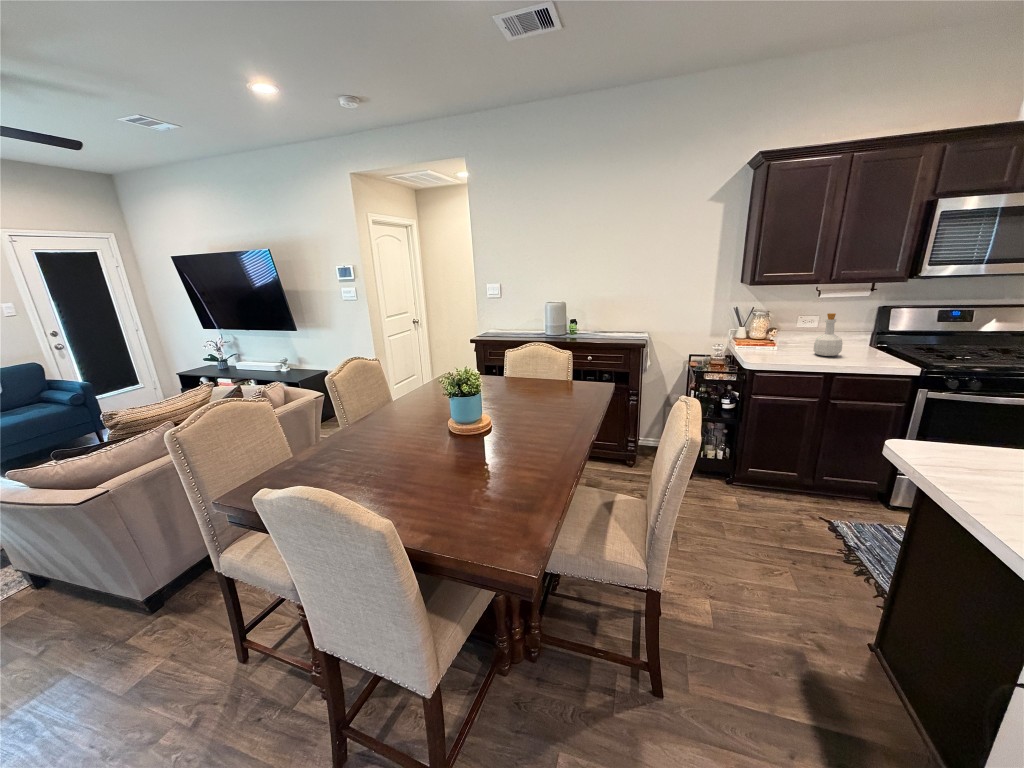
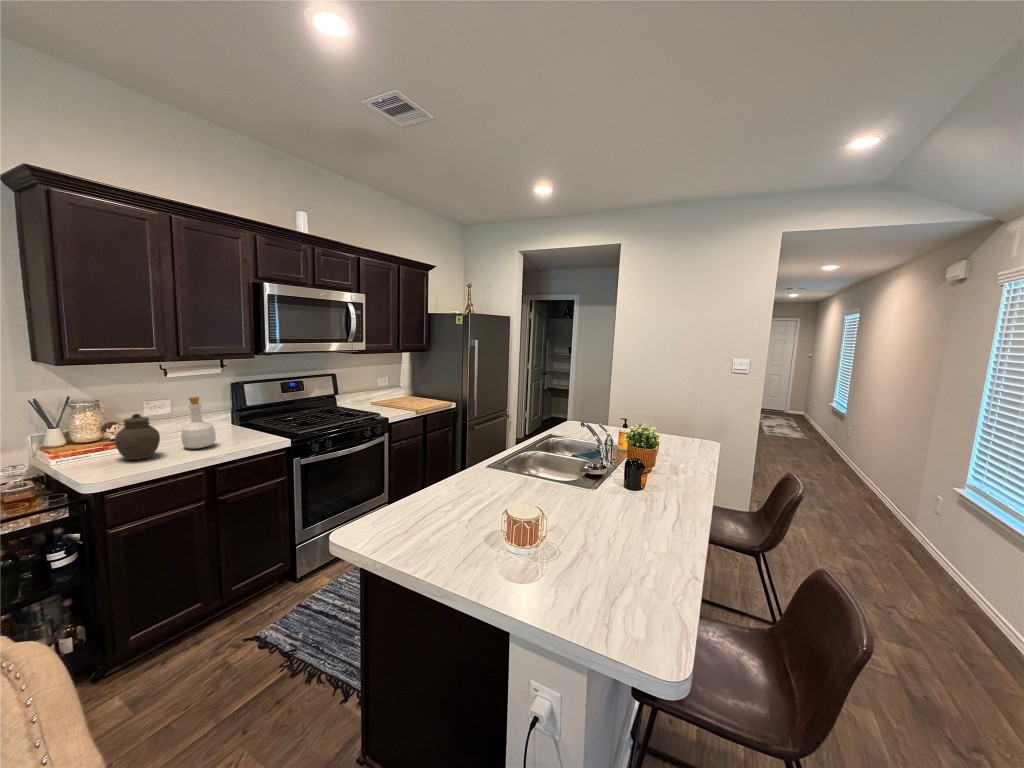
jar: none [770,321,799,354] -> present [115,414,160,460]

